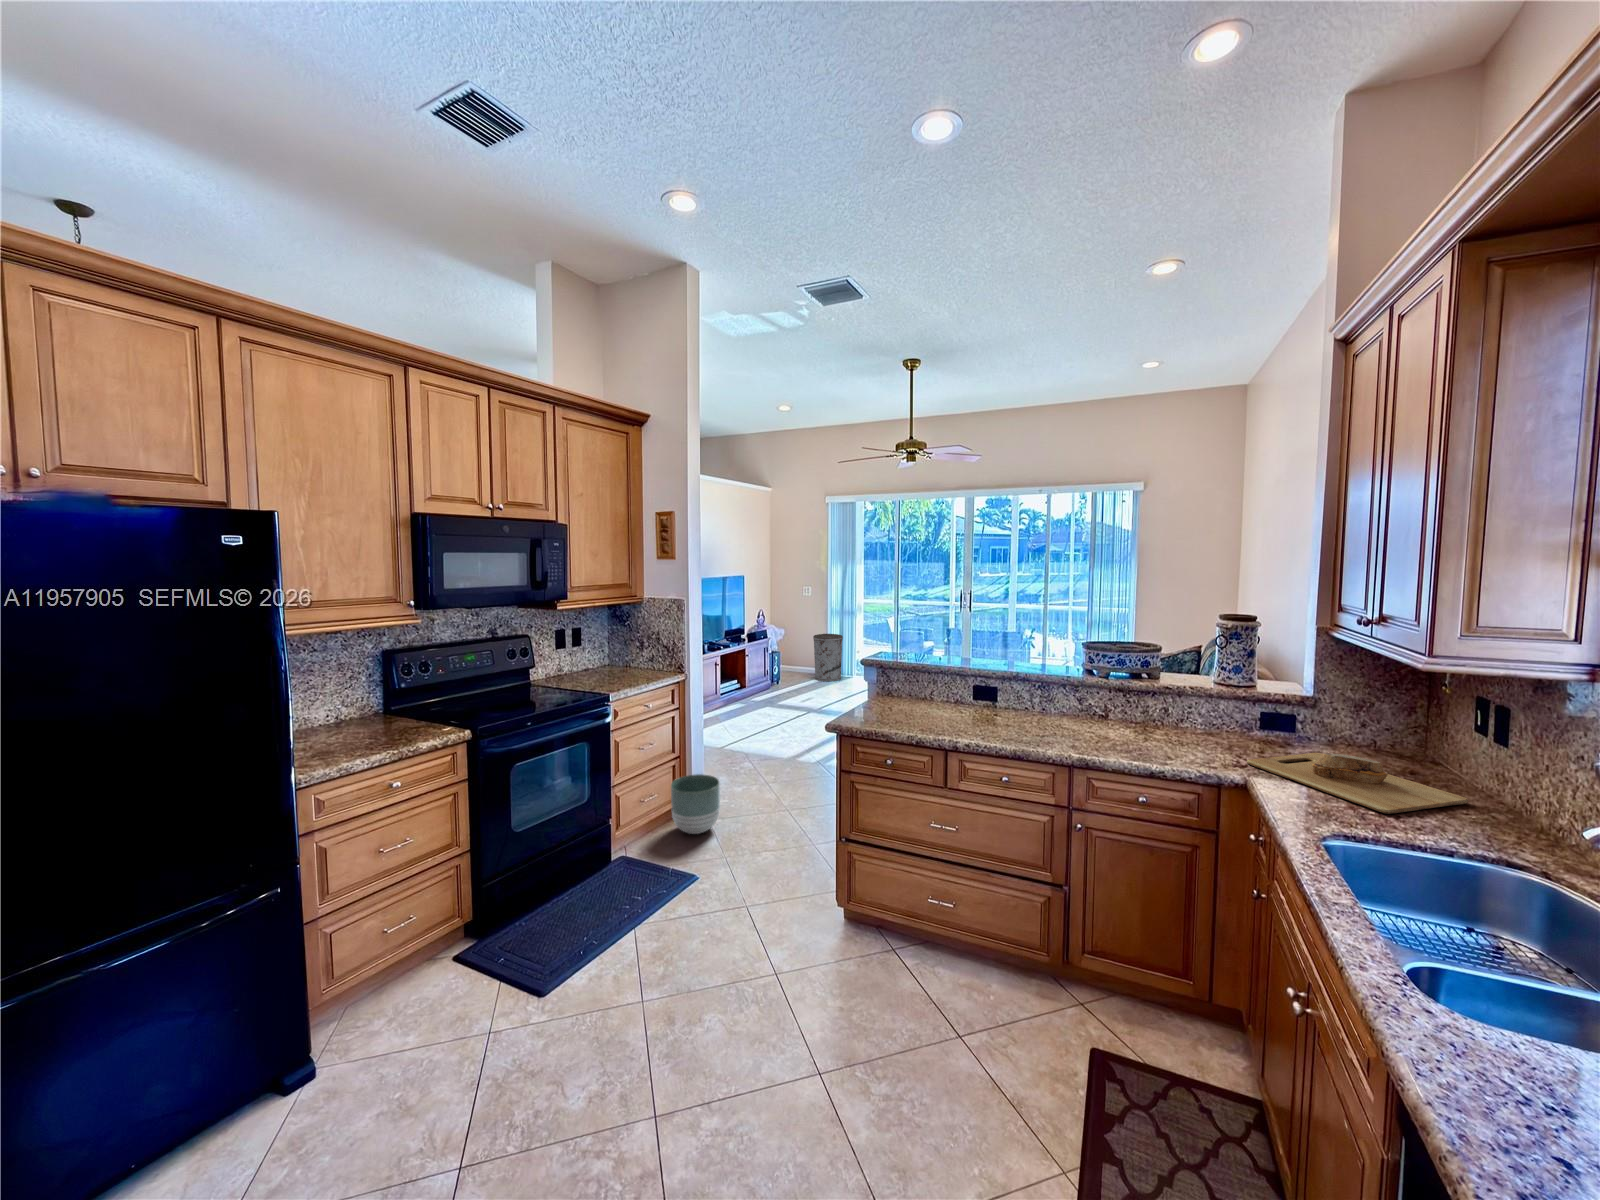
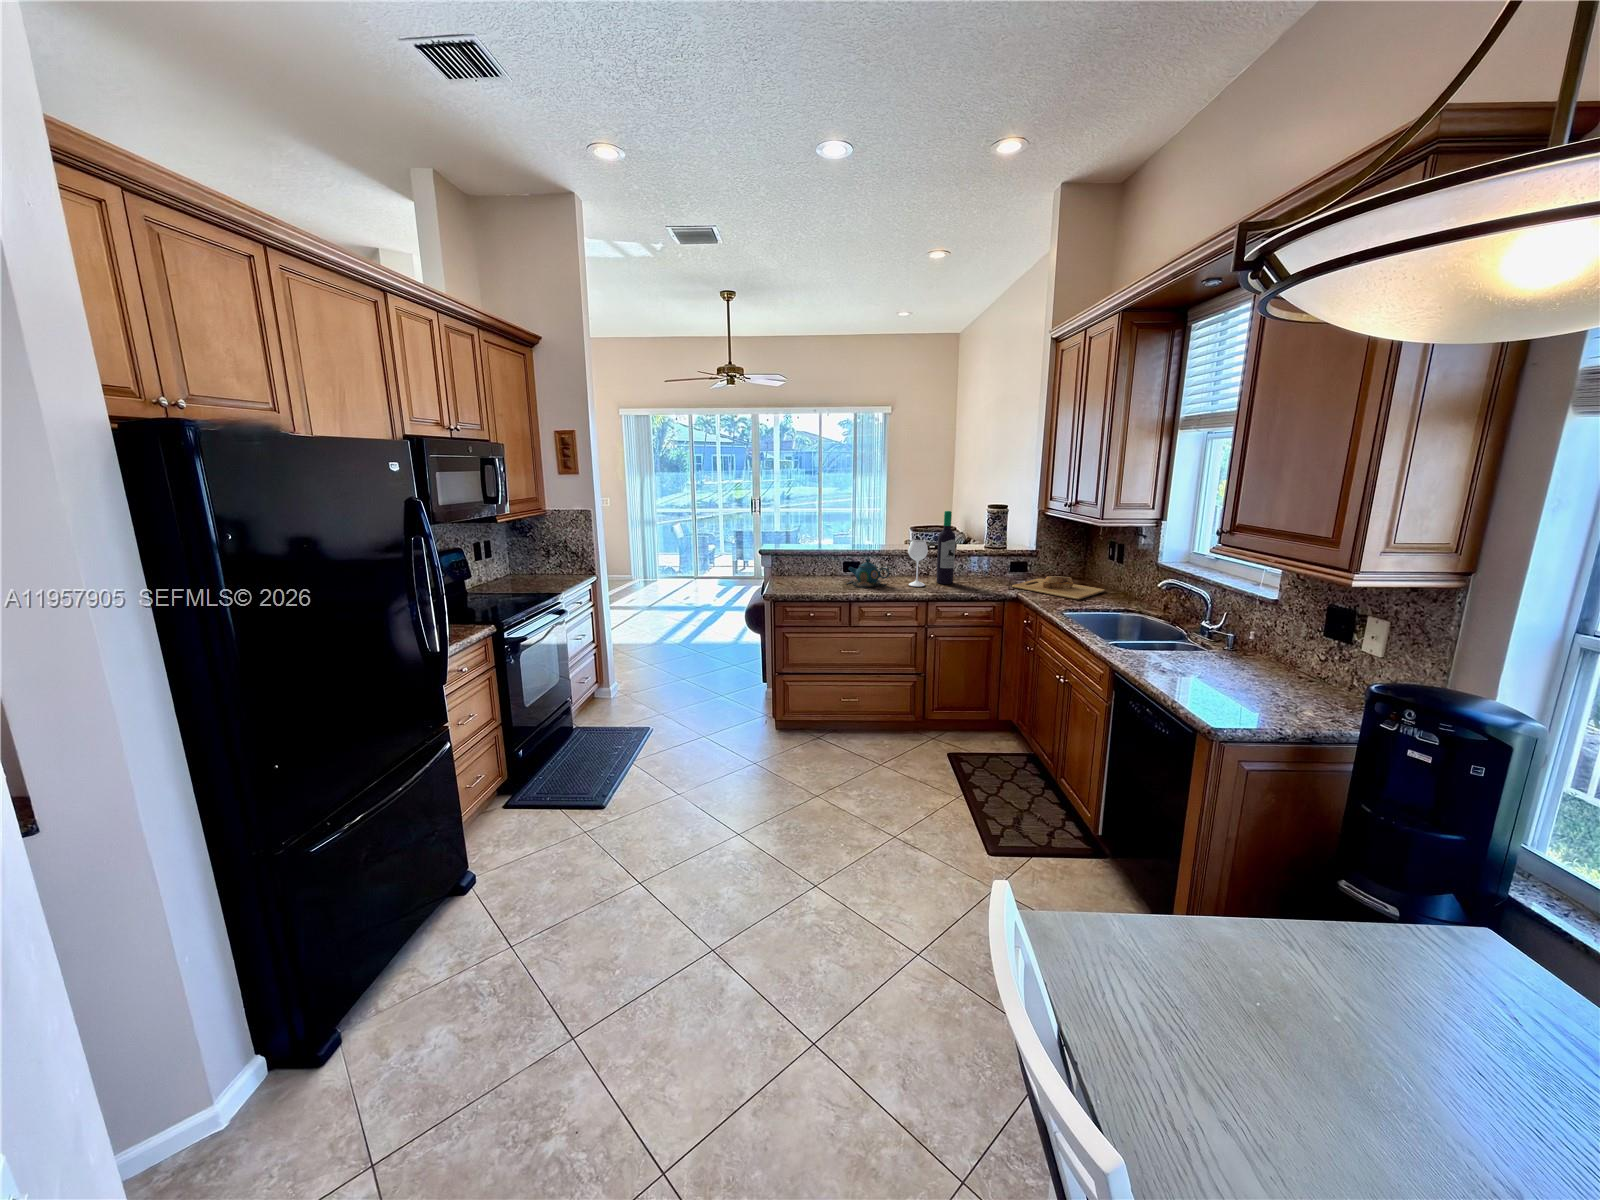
wine bottle: none [1052,621,1139,740] -> present [908,511,956,587]
trash can: present [813,634,843,681] -> none [626,540,655,583]
teapot: none [948,685,1029,735] -> present [847,559,889,588]
planter: present [671,774,720,834] -> none [598,659,641,706]

